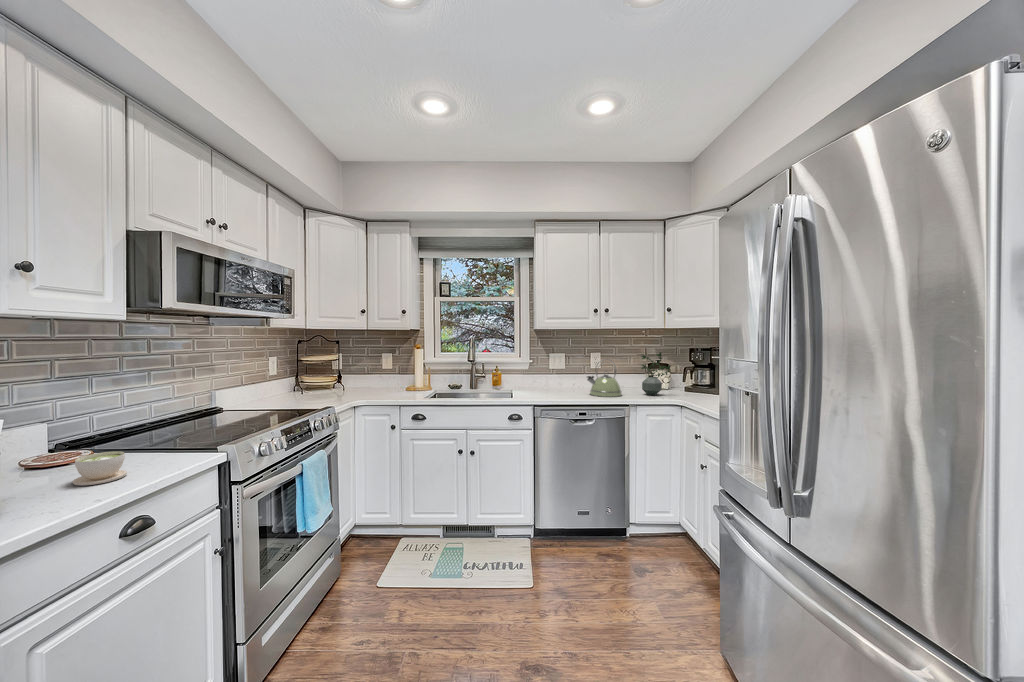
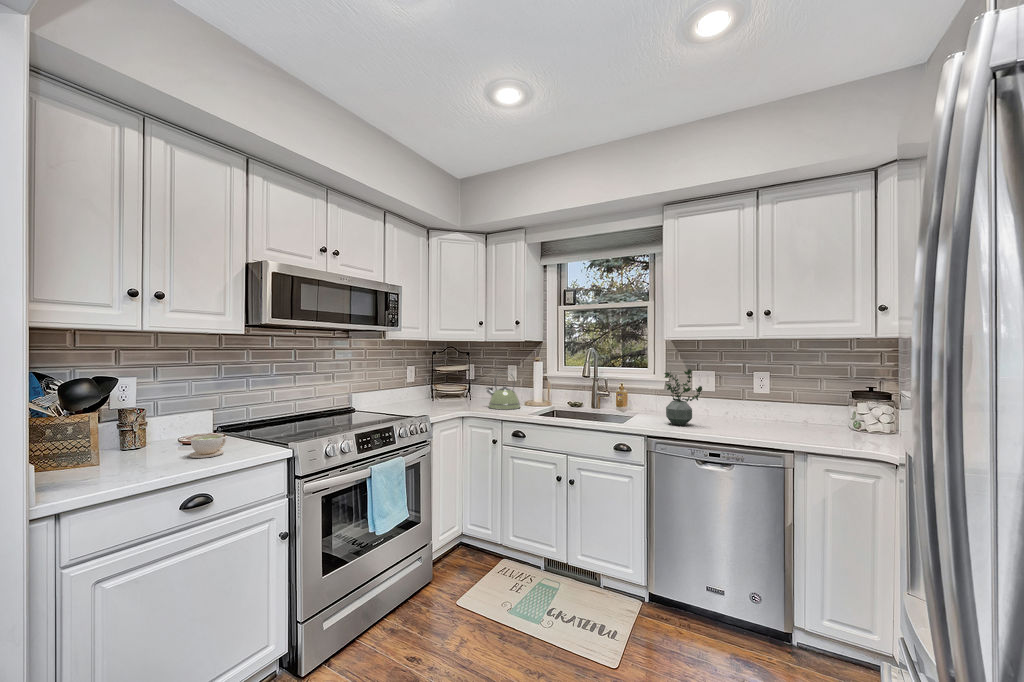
potted plant: present [641,352,671,395] -> present [664,369,702,425]
kettle: present [587,359,622,397] -> present [486,371,520,410]

